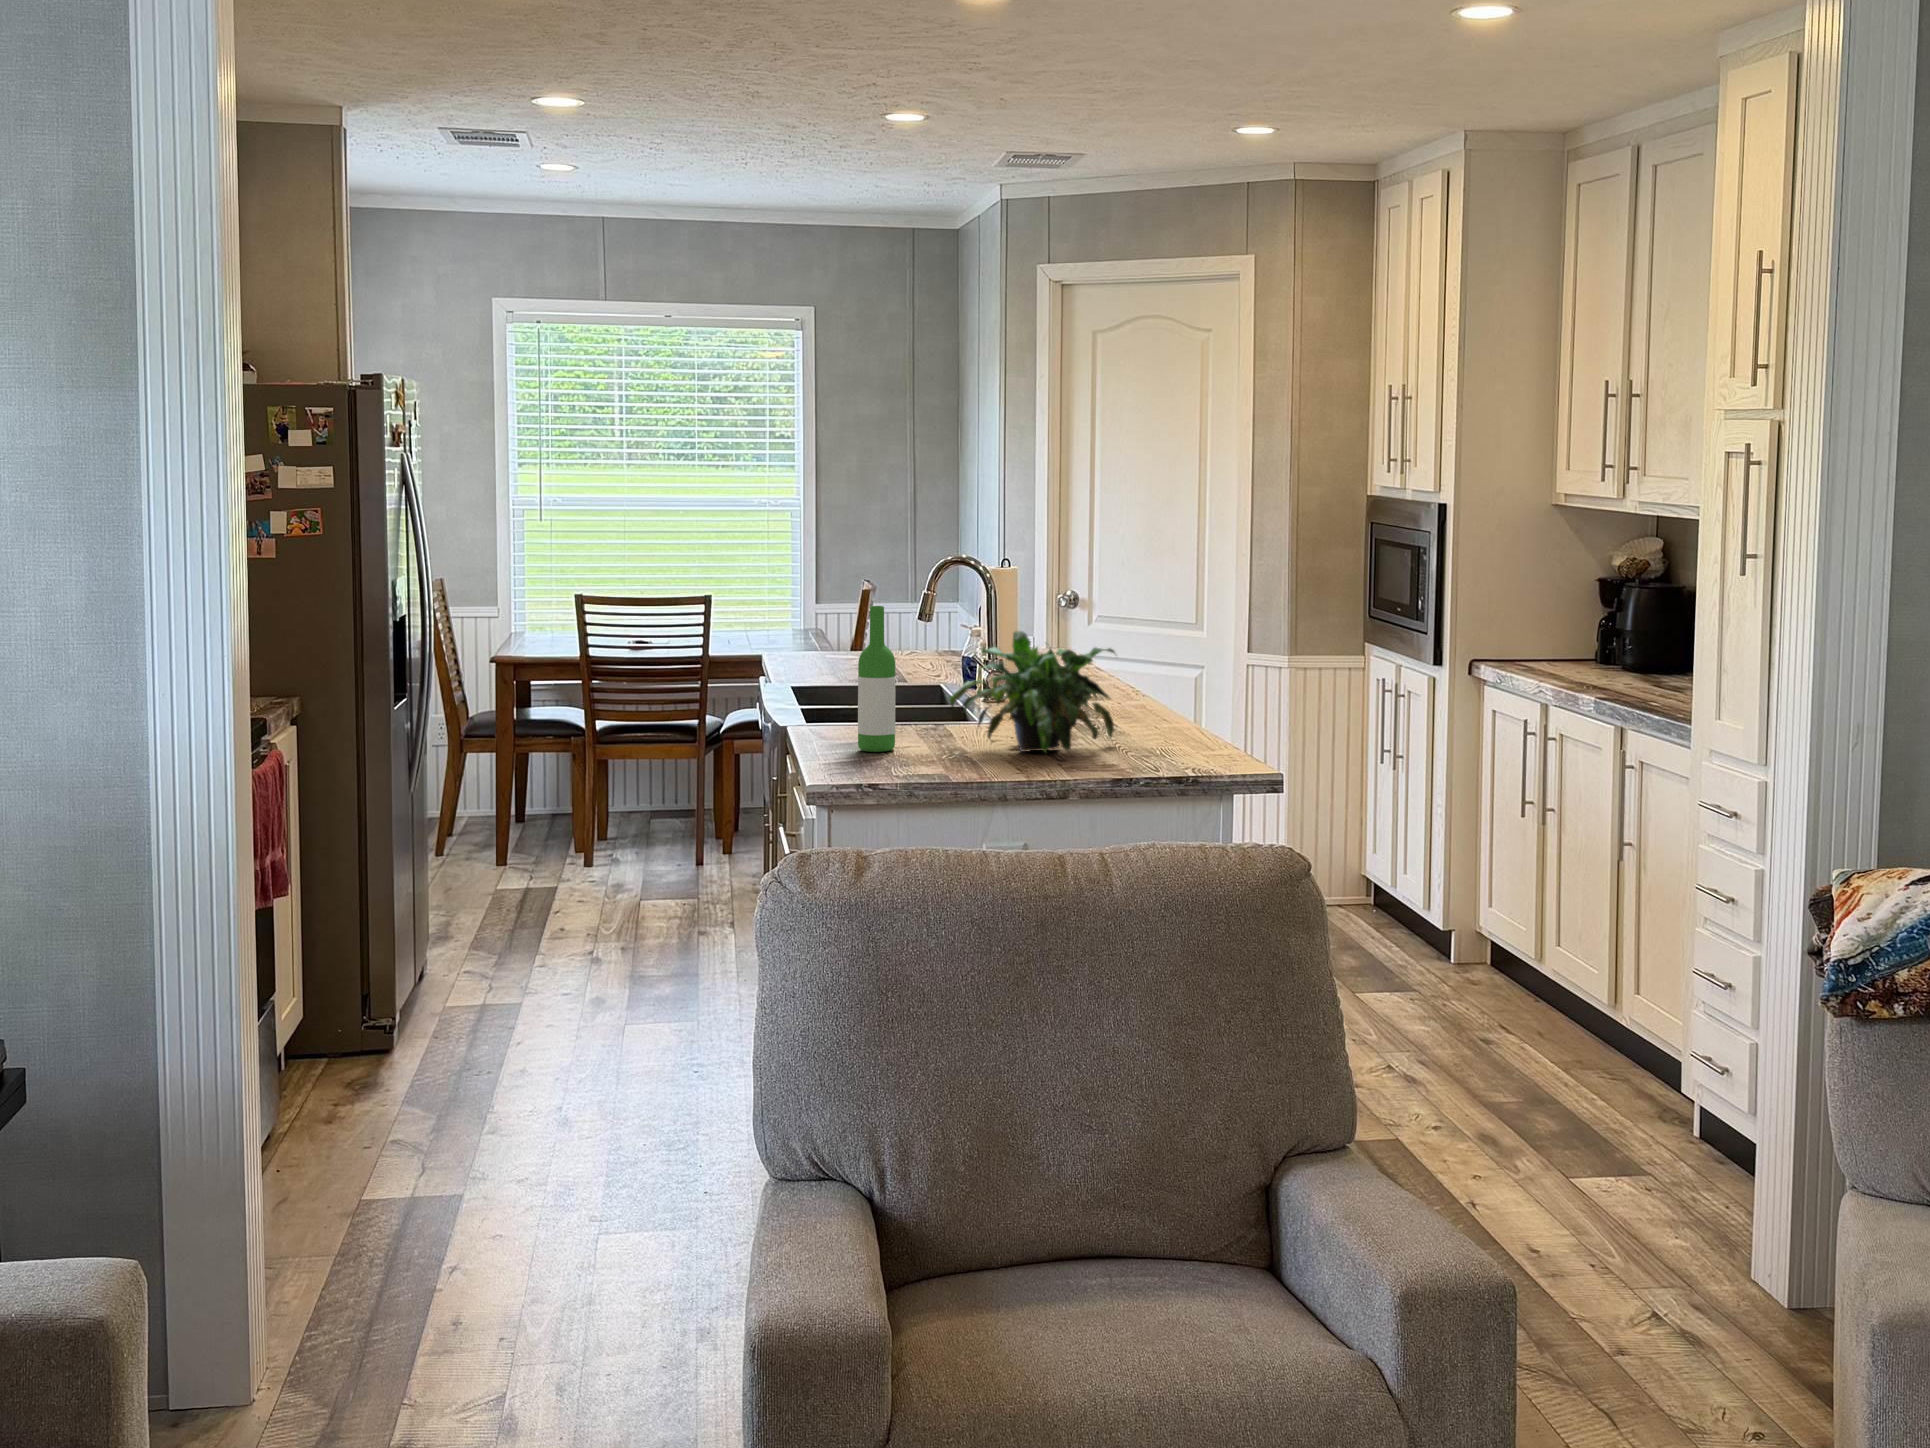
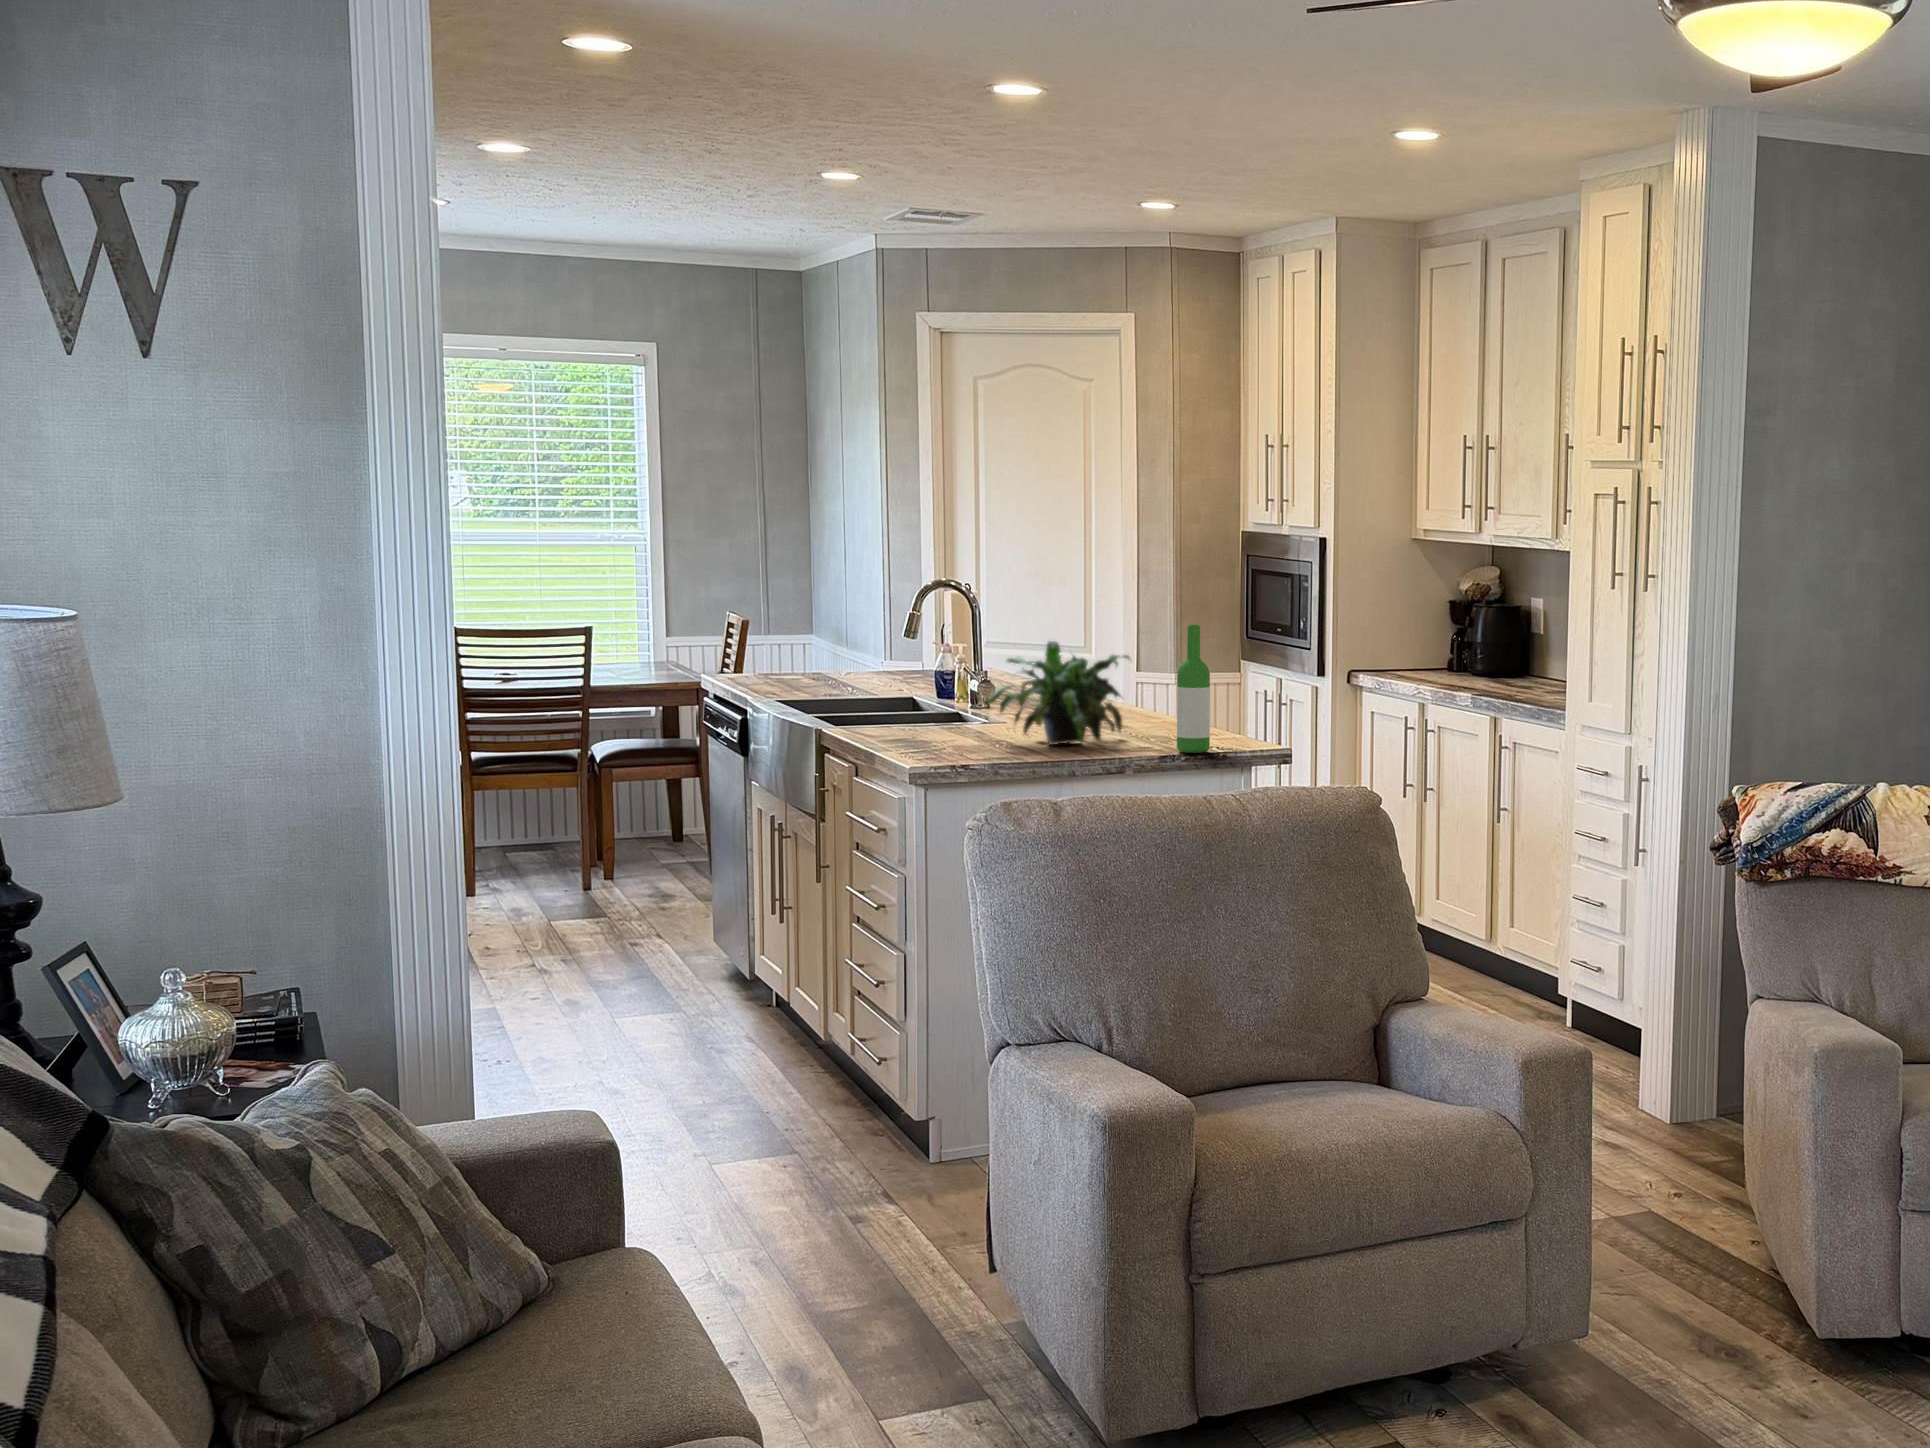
wine bottle: present [858,606,895,752] -> present [1177,625,1210,753]

